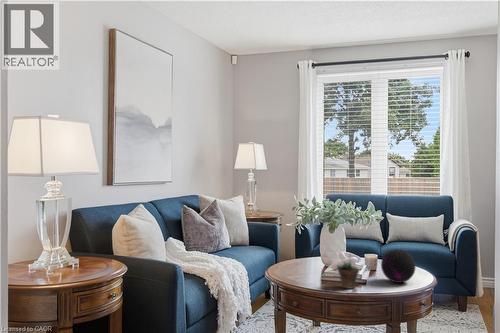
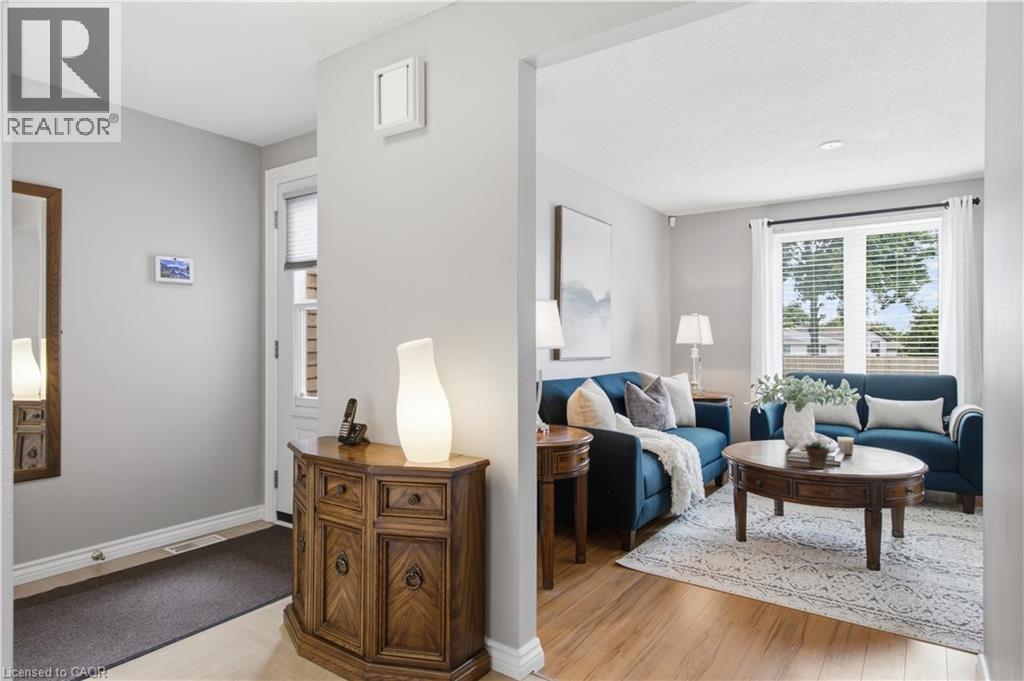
decorative orb: present [381,249,415,283] -> none [856,431,898,467]

